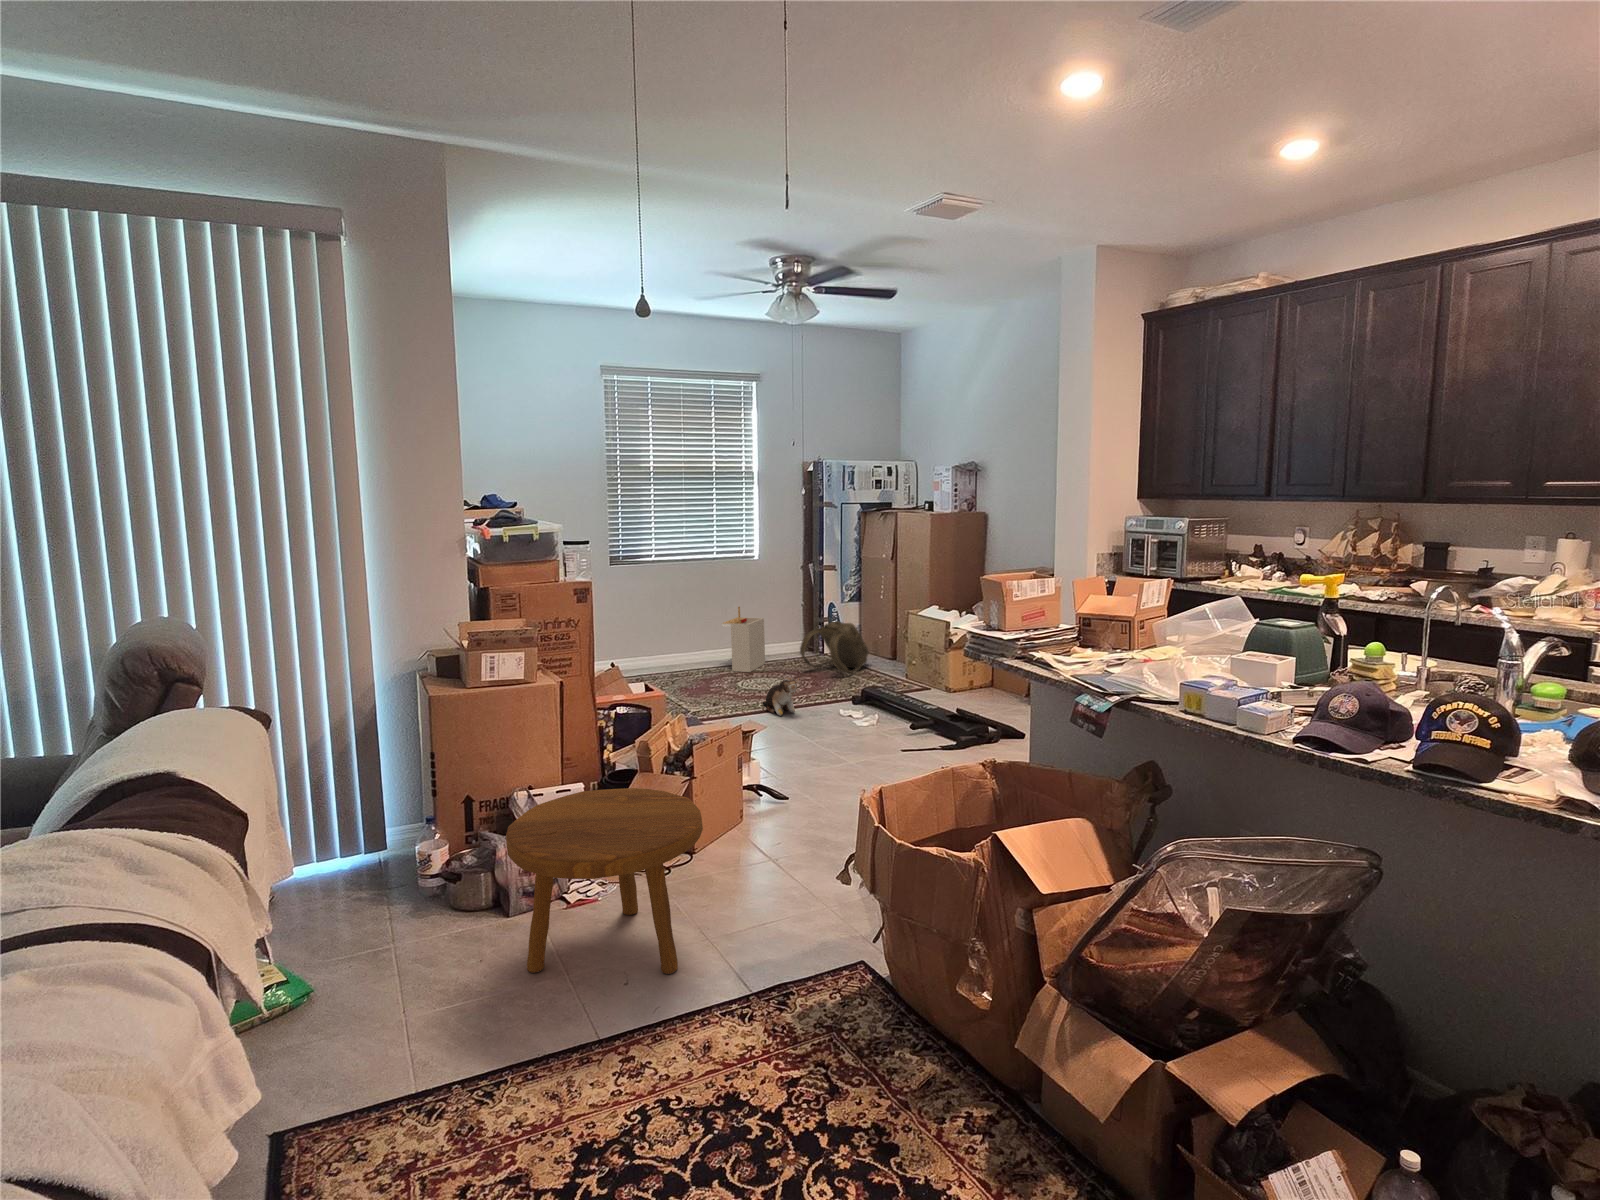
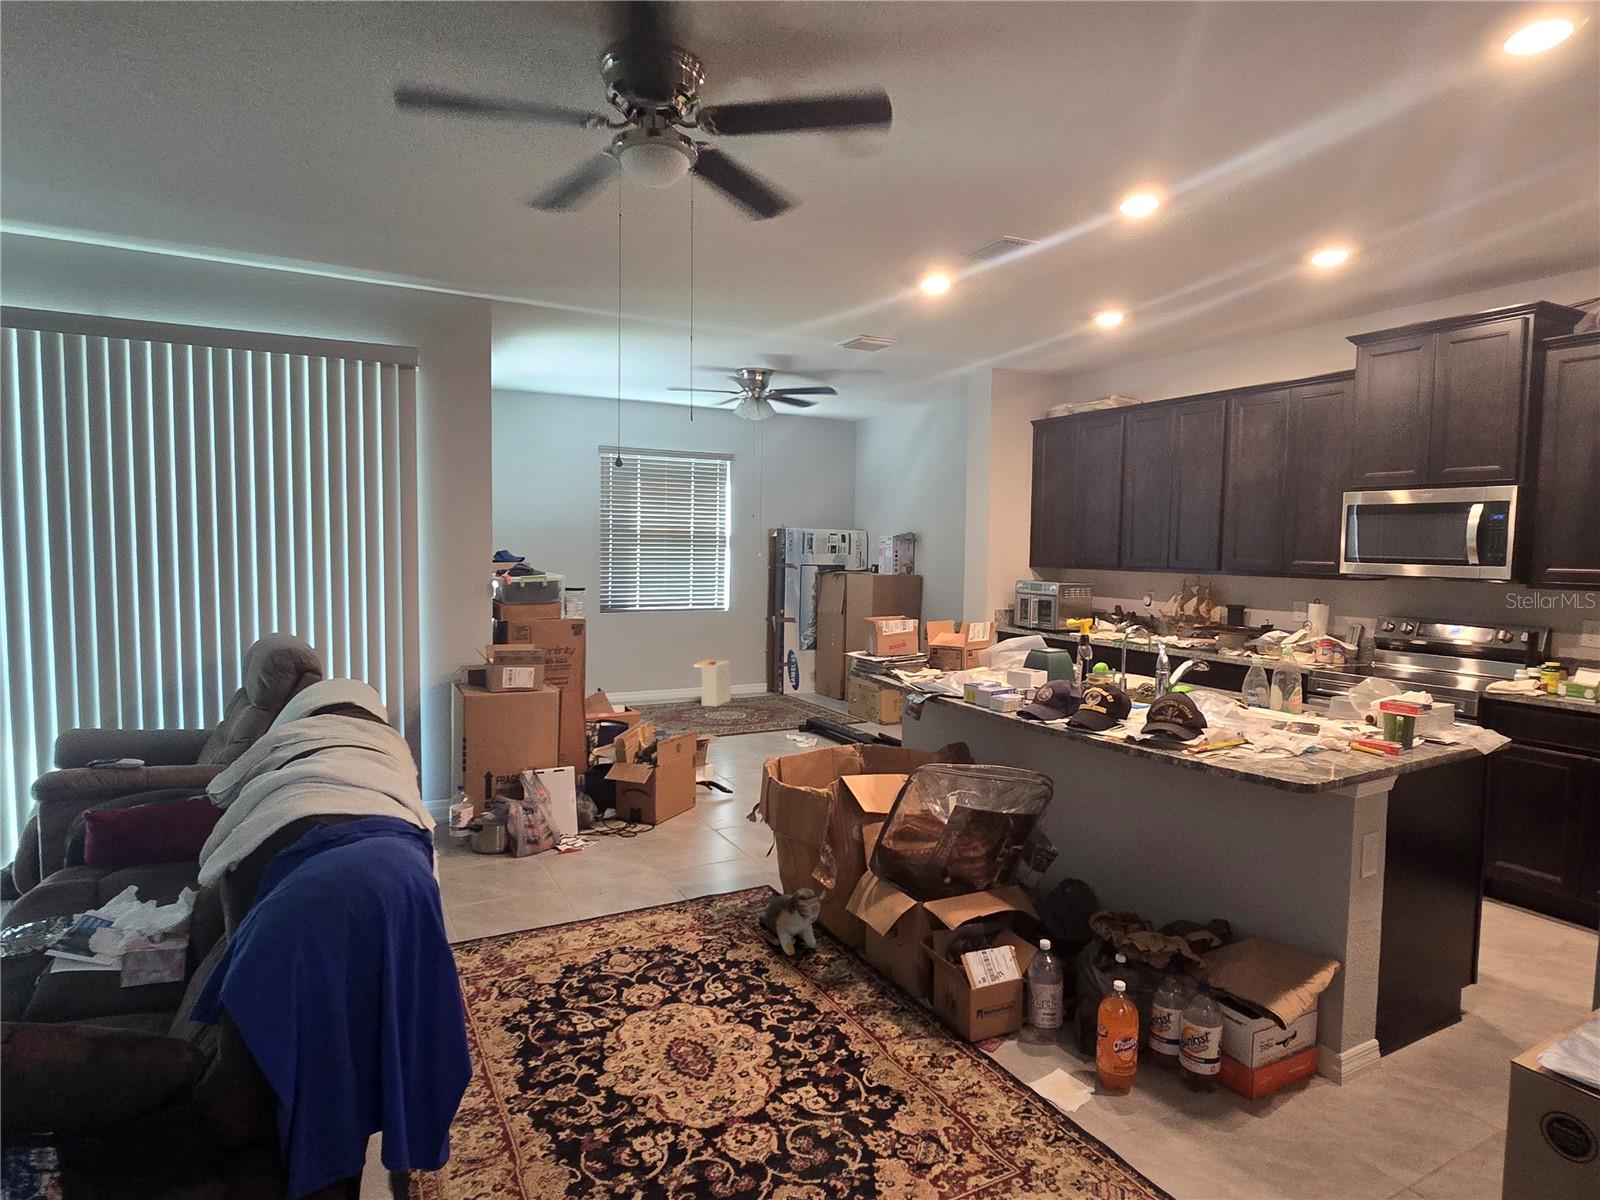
backpack: present [800,621,869,674] -> none [759,665,820,710]
plush toy: present [763,677,799,716] -> present [759,888,825,955]
footstool: present [506,788,703,974] -> none [520,766,659,889]

